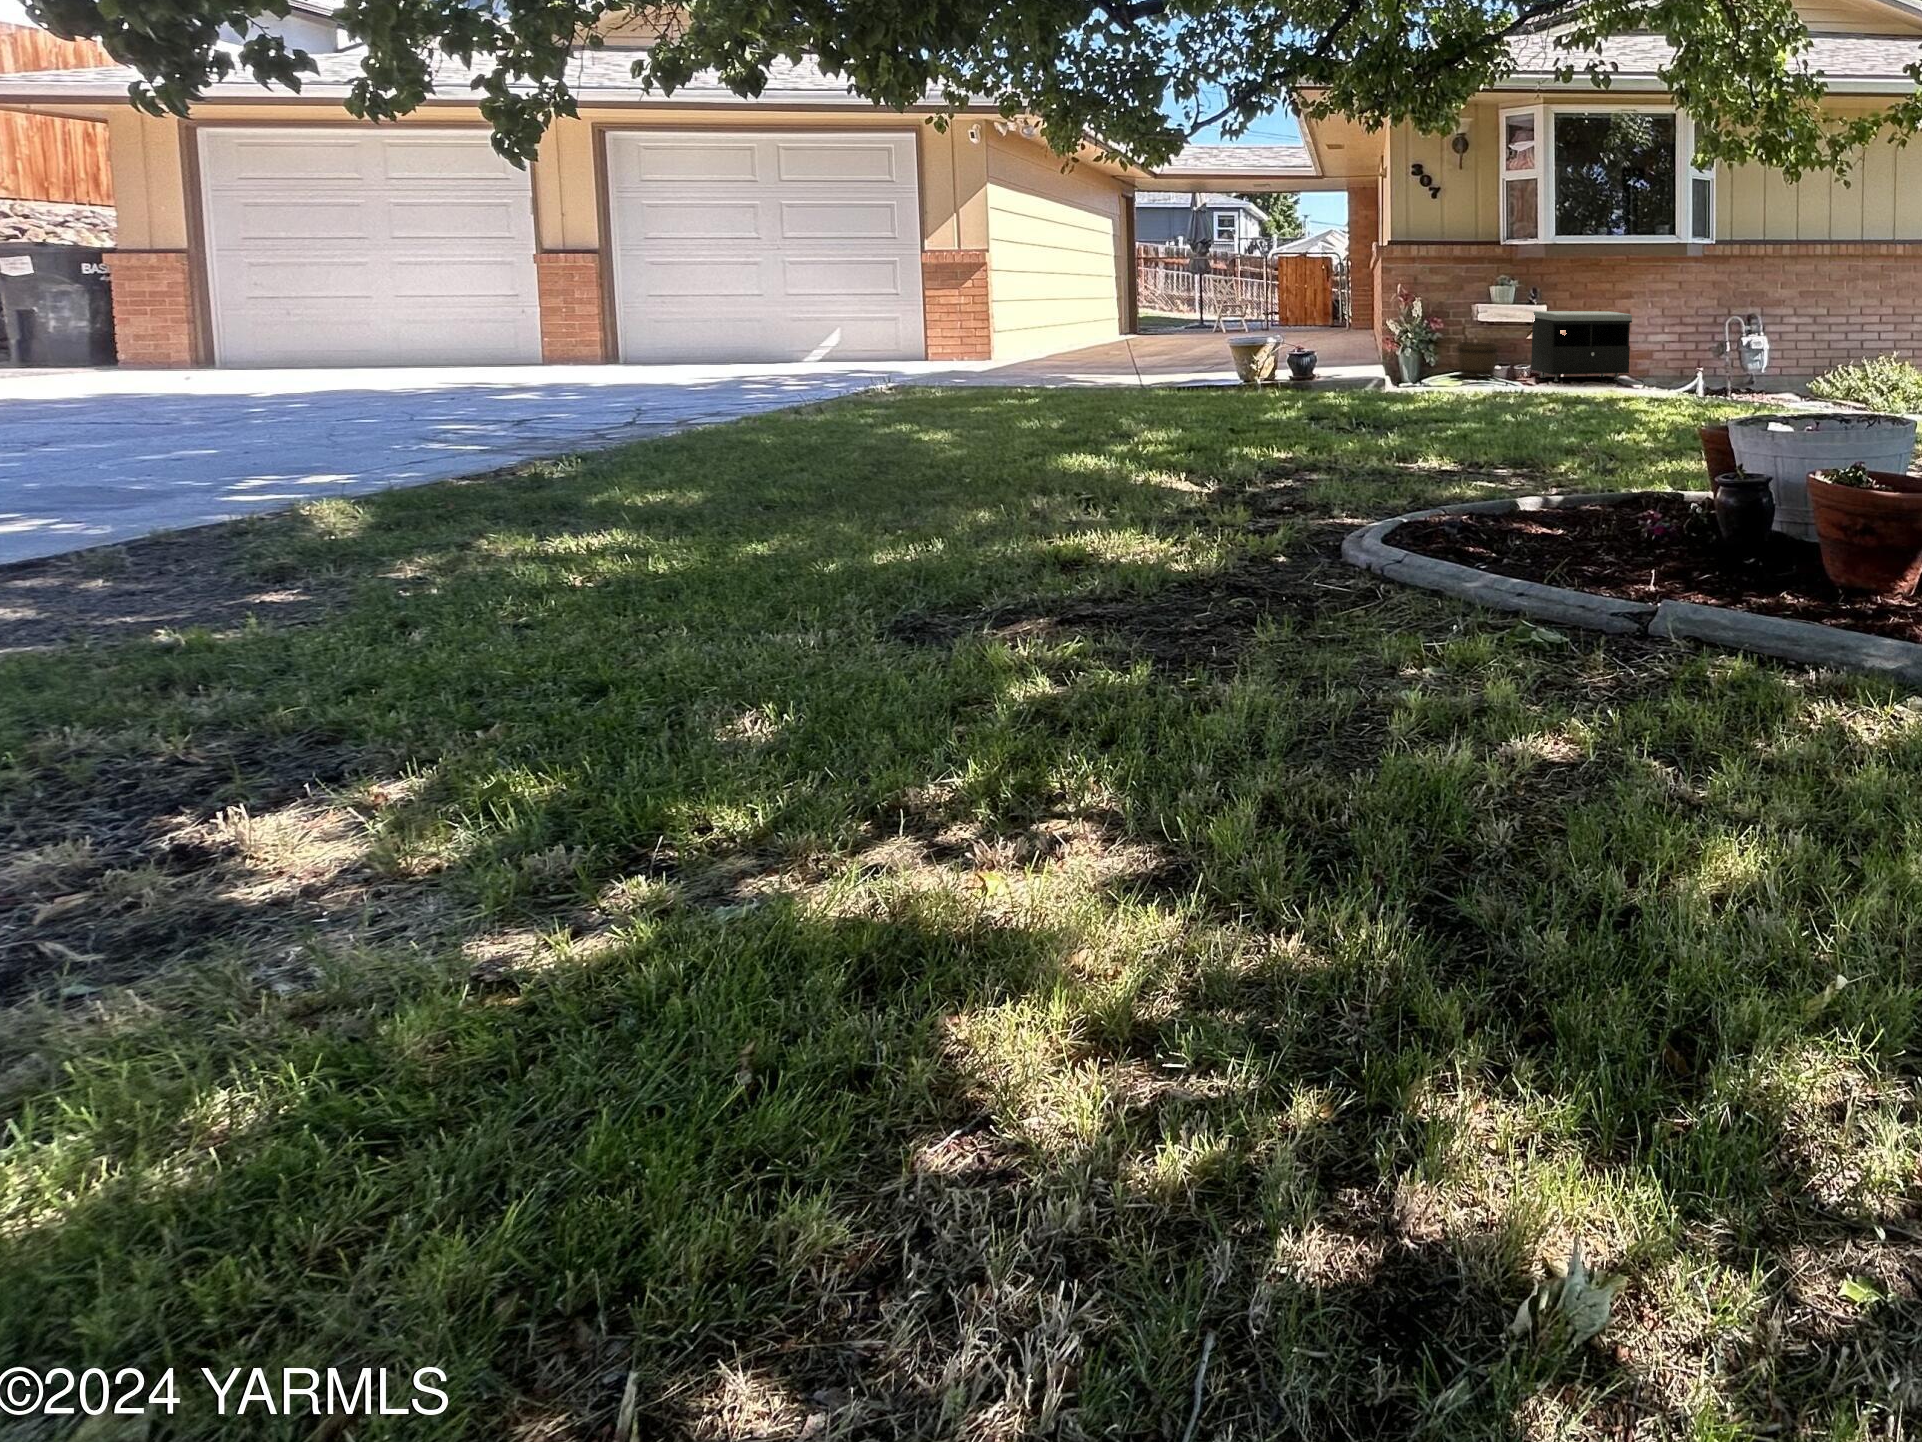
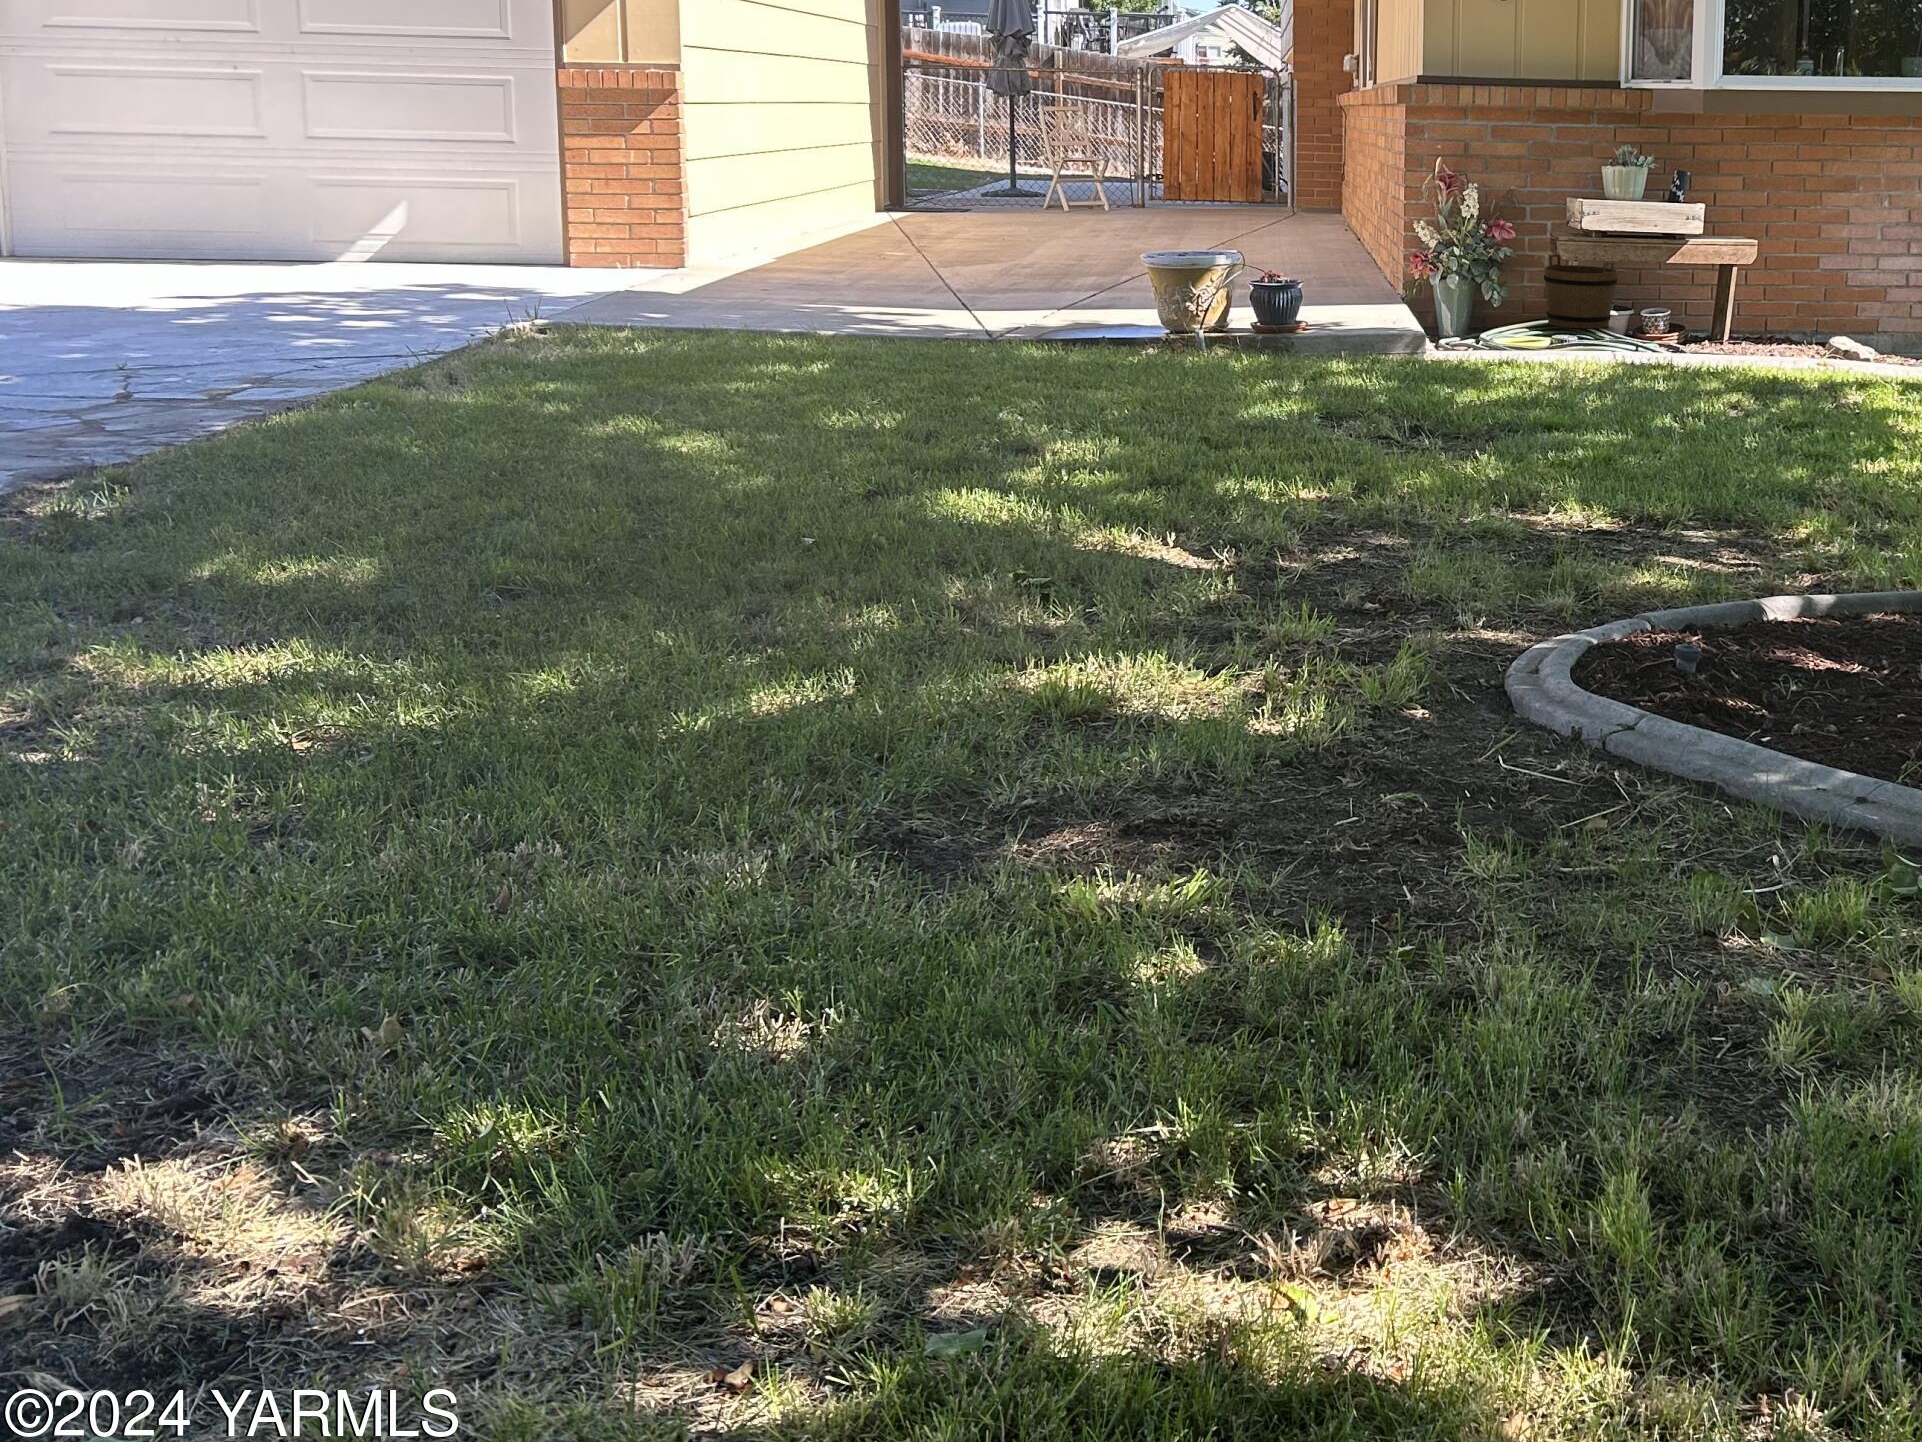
storage bench: present [1531,311,1632,381] -> none [1674,213,1857,339]

